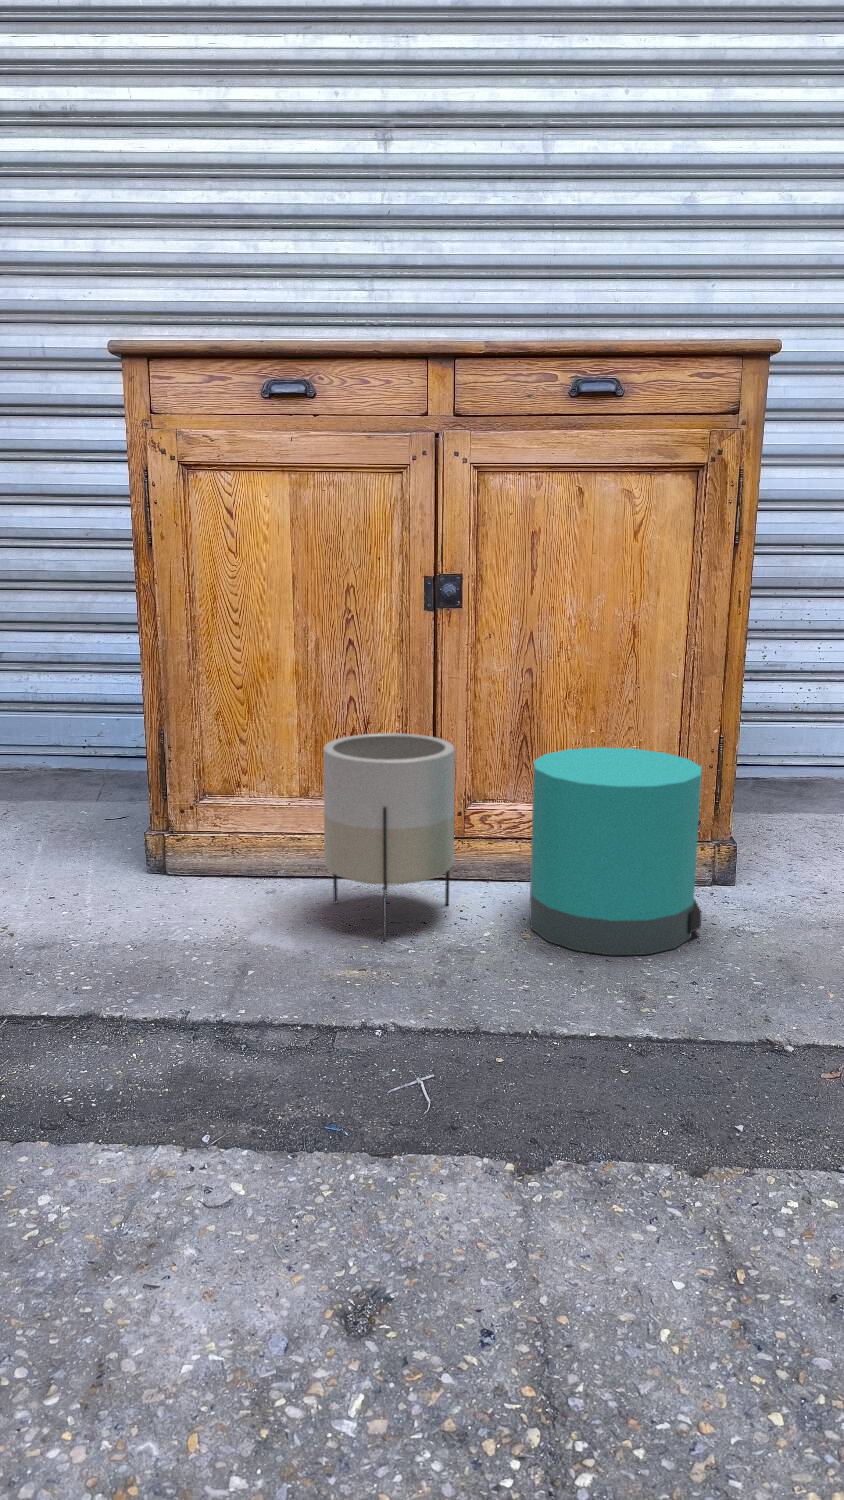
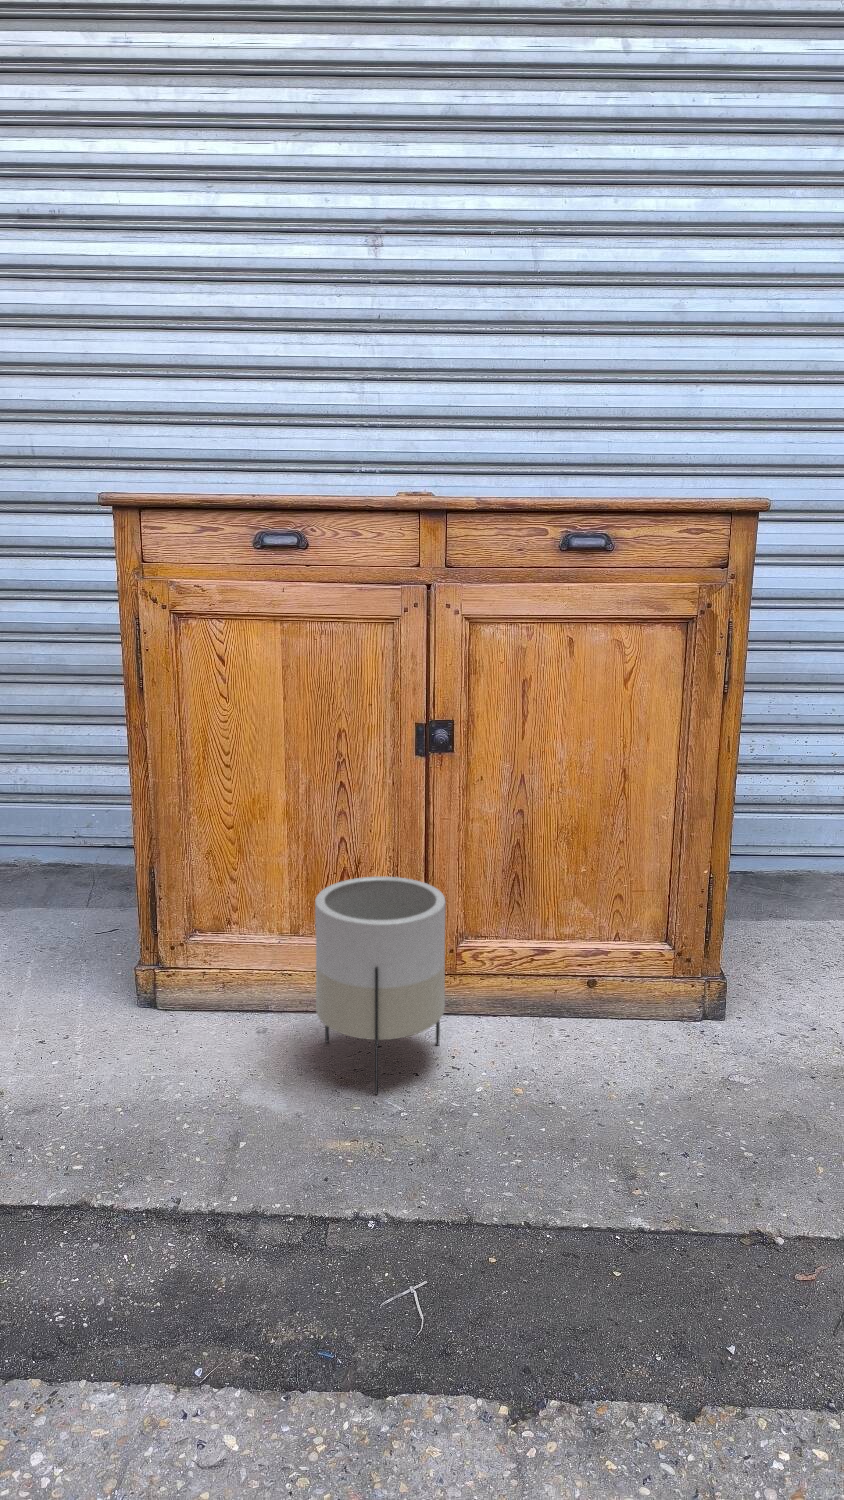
trash can: present [530,747,701,955] -> none [519,891,690,1114]

